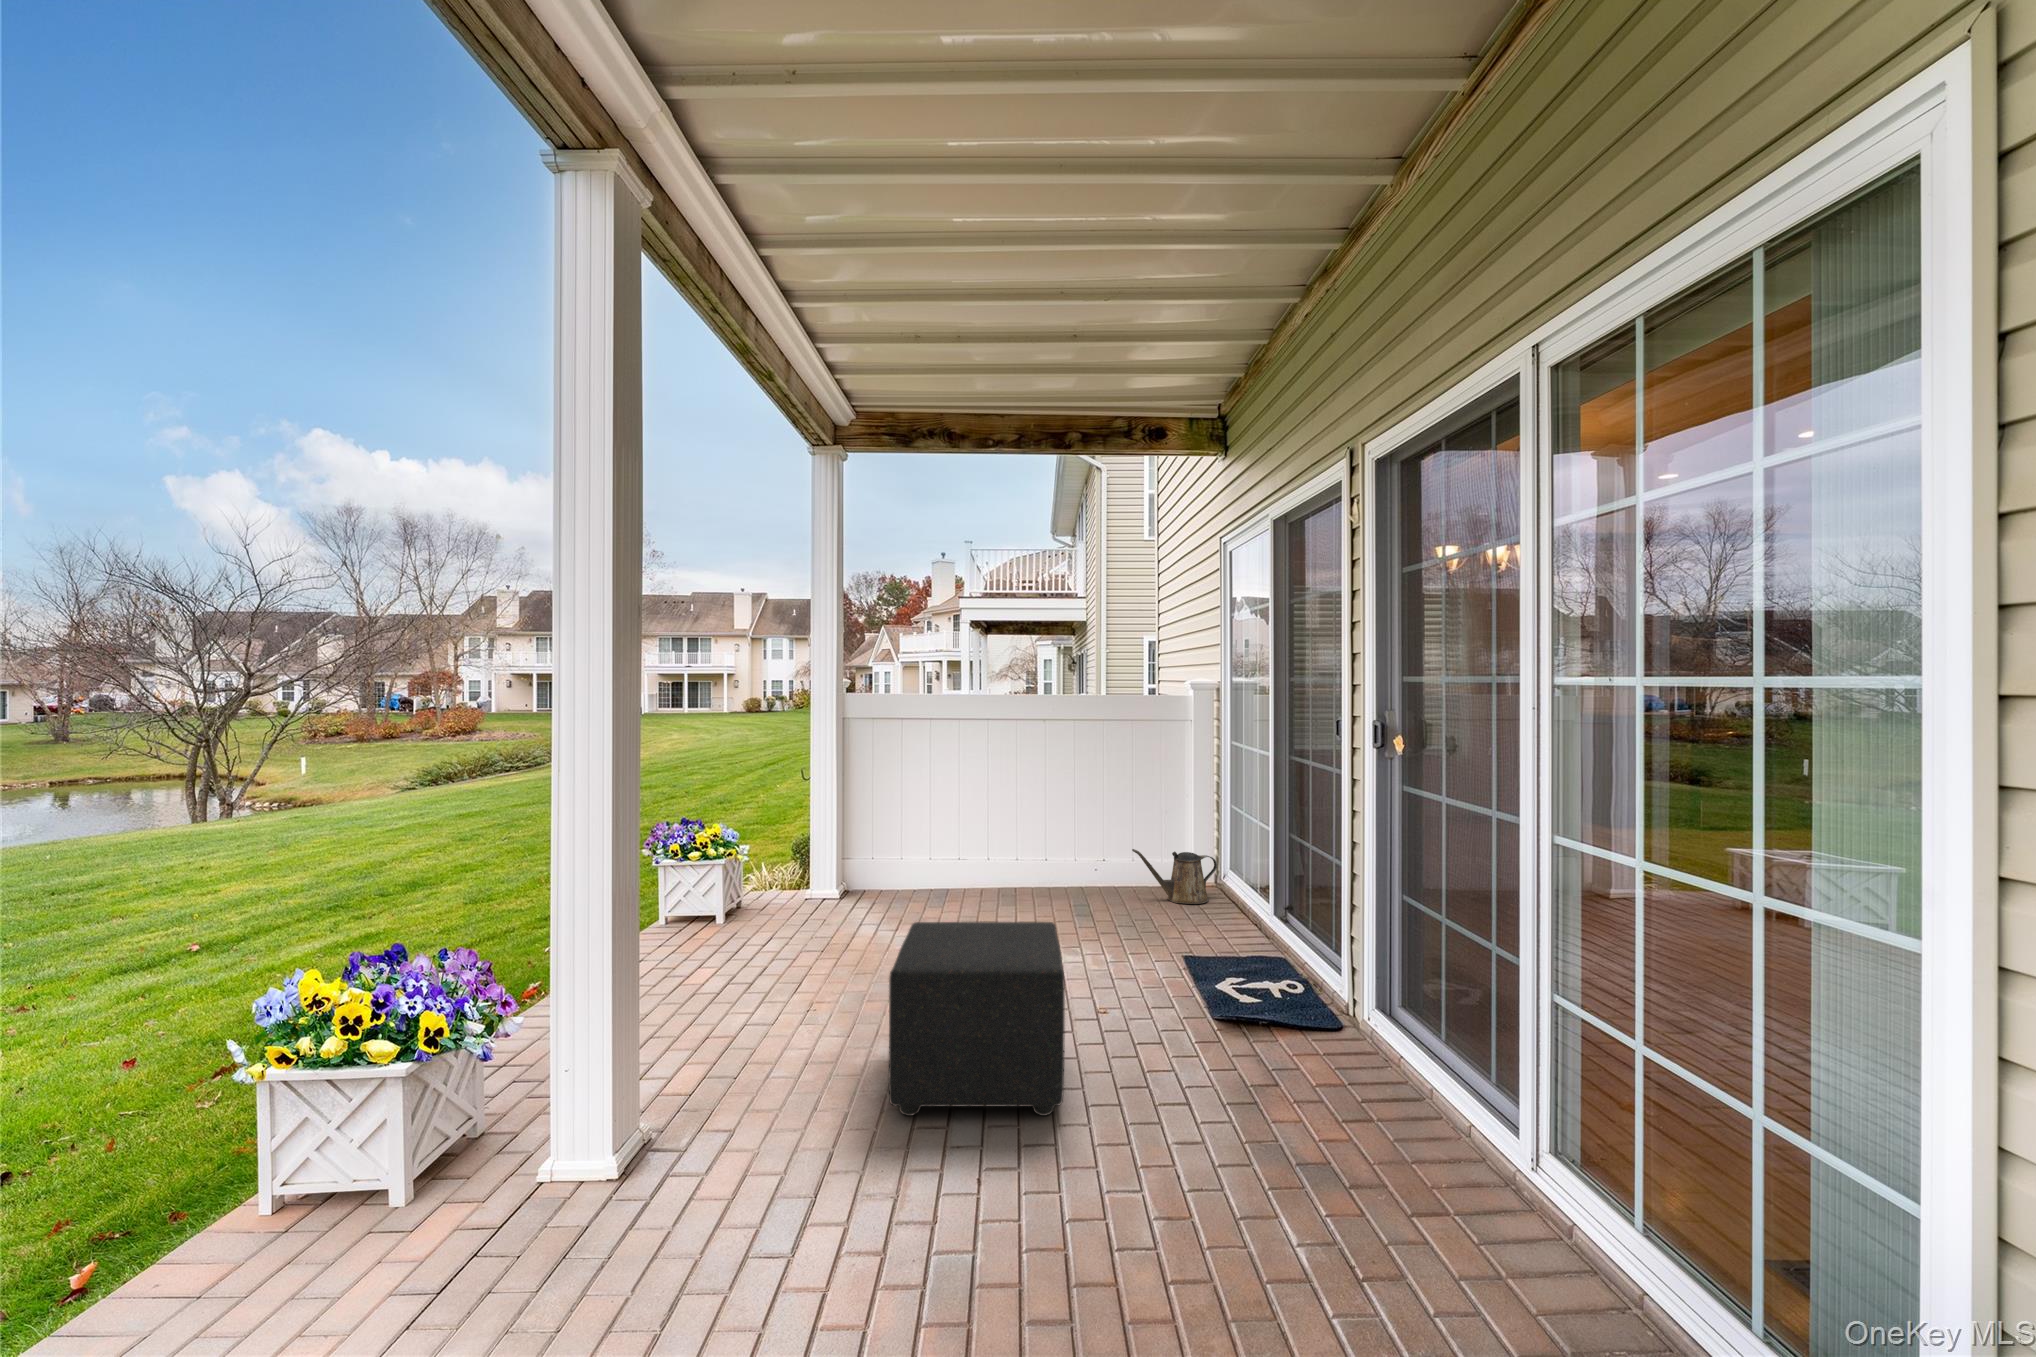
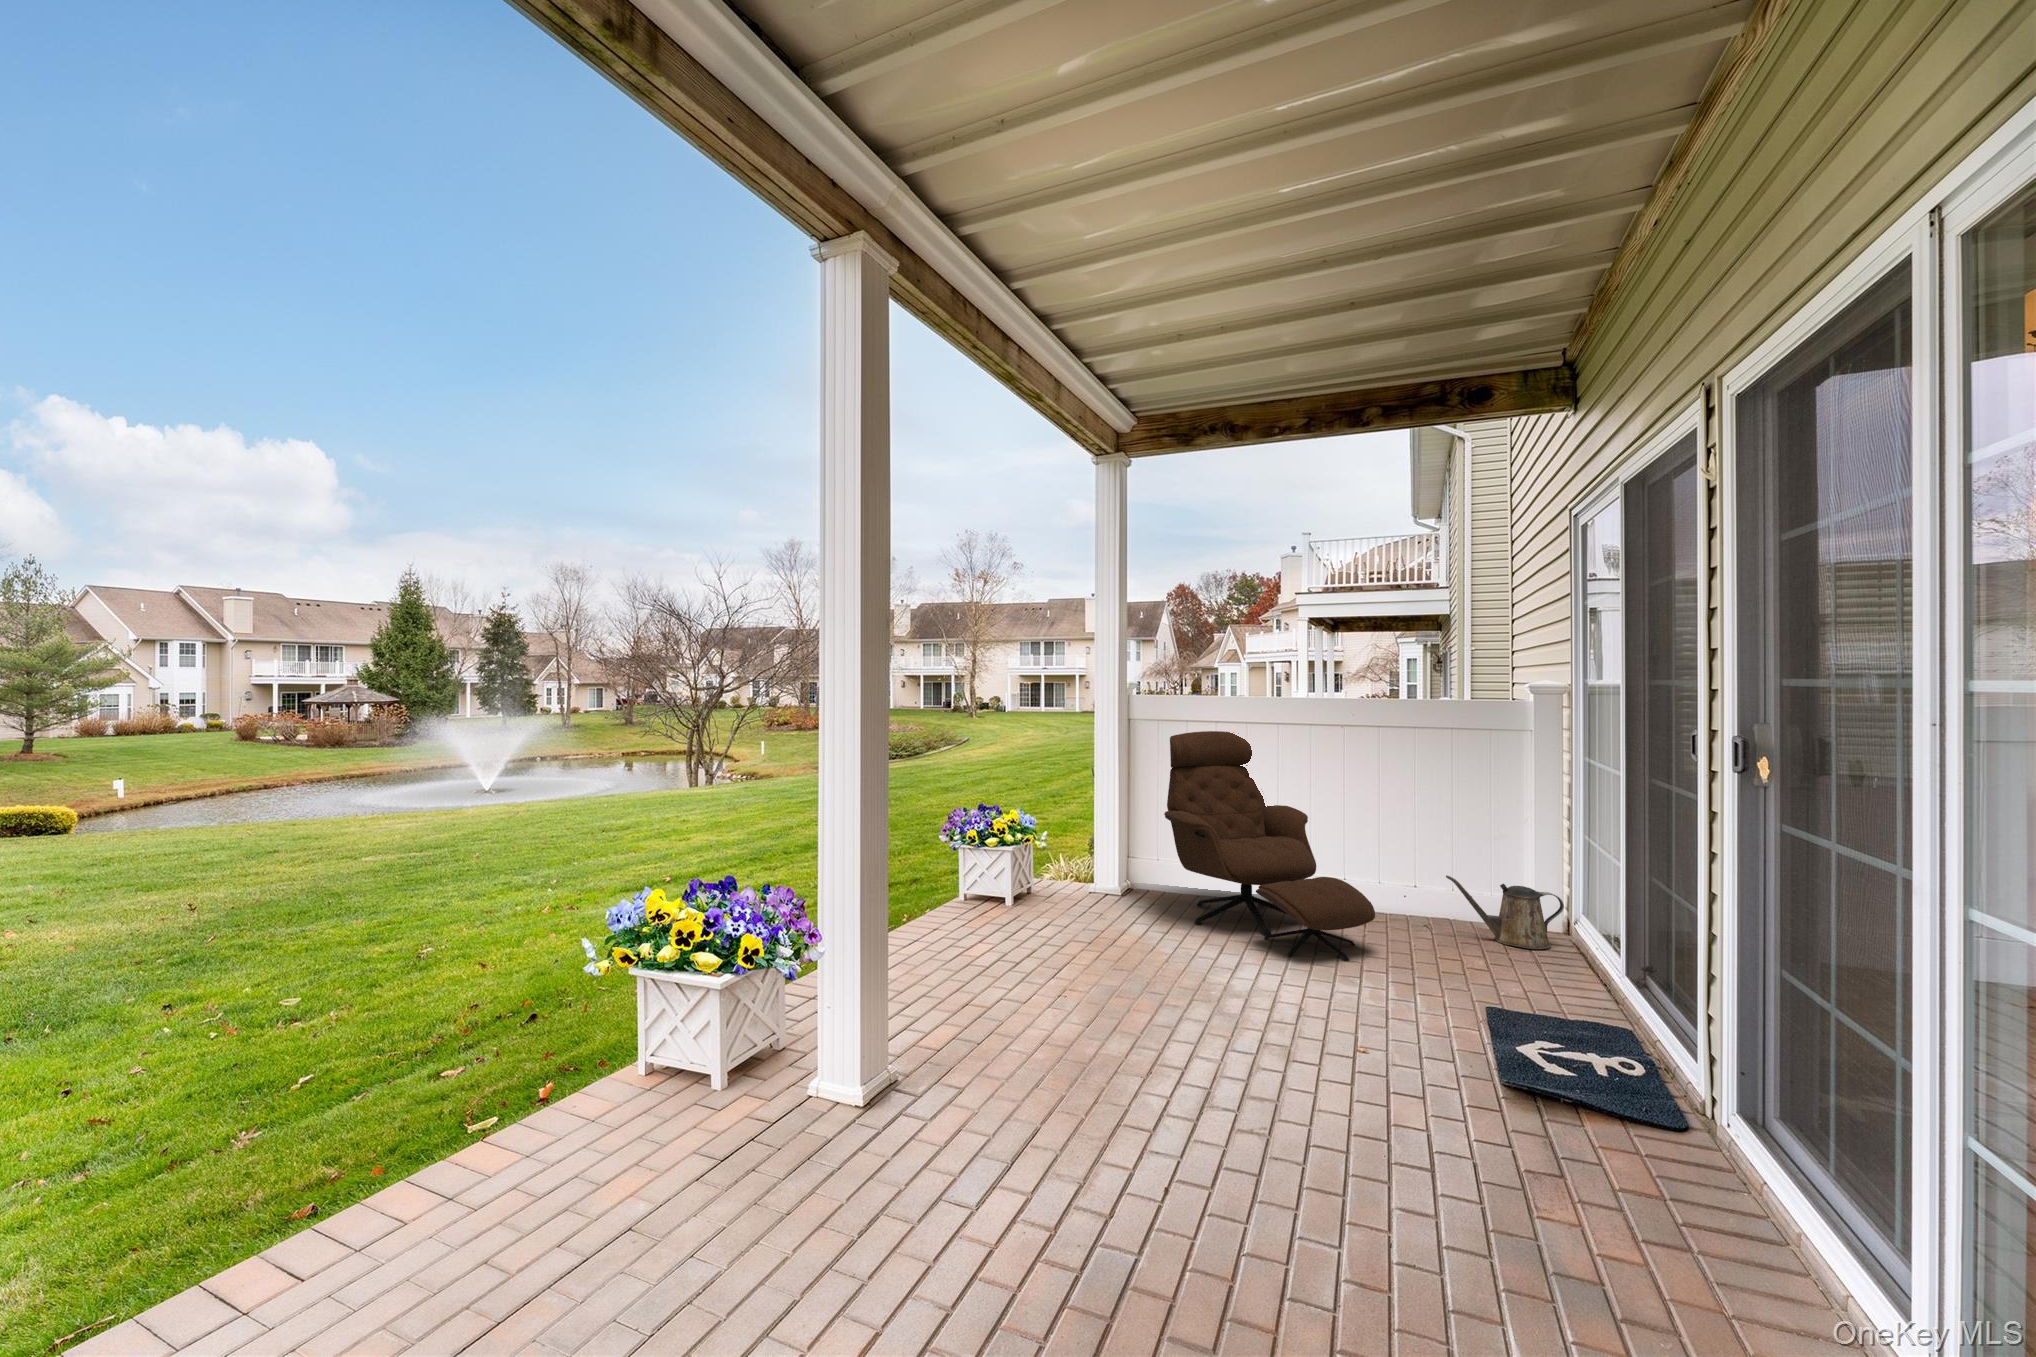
lounge chair: none [885,729,1084,939] -> present [1164,731,1375,961]
ottoman: present [889,922,1065,1116] -> none [1099,922,1295,1144]

